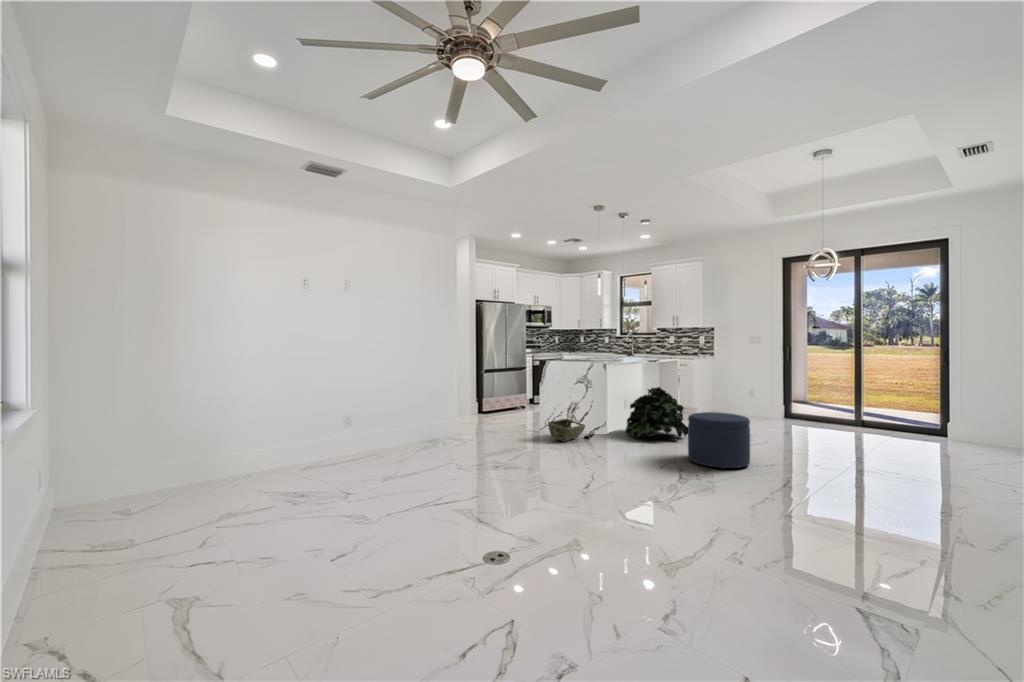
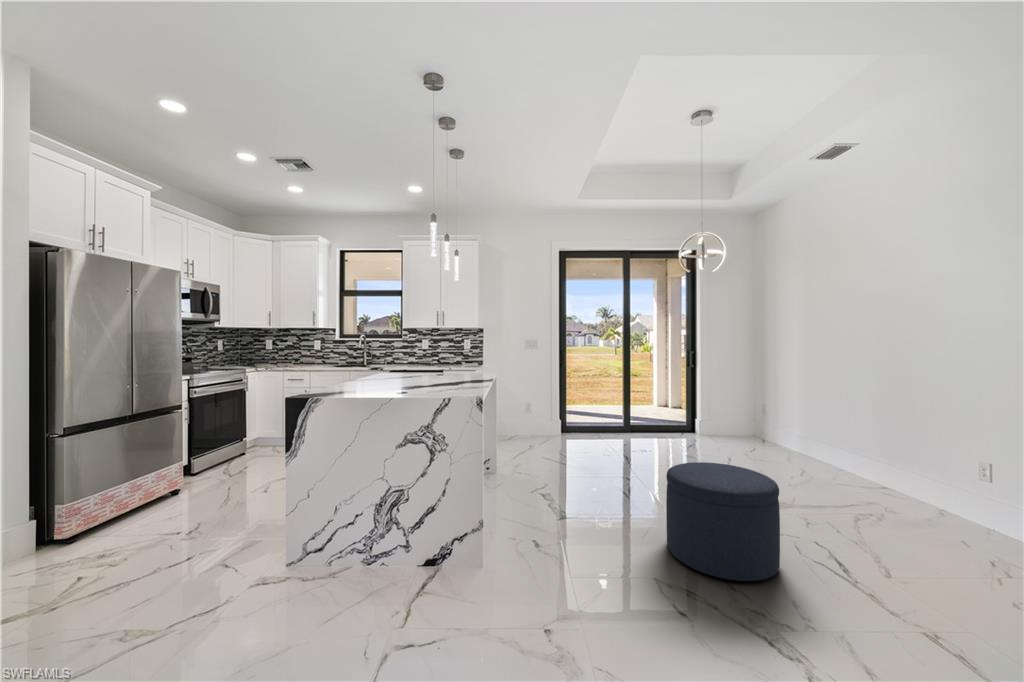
potted plant: present [626,387,688,439] -> none [471,424,581,532]
woven basket: present [548,419,585,442] -> none [363,532,436,612]

